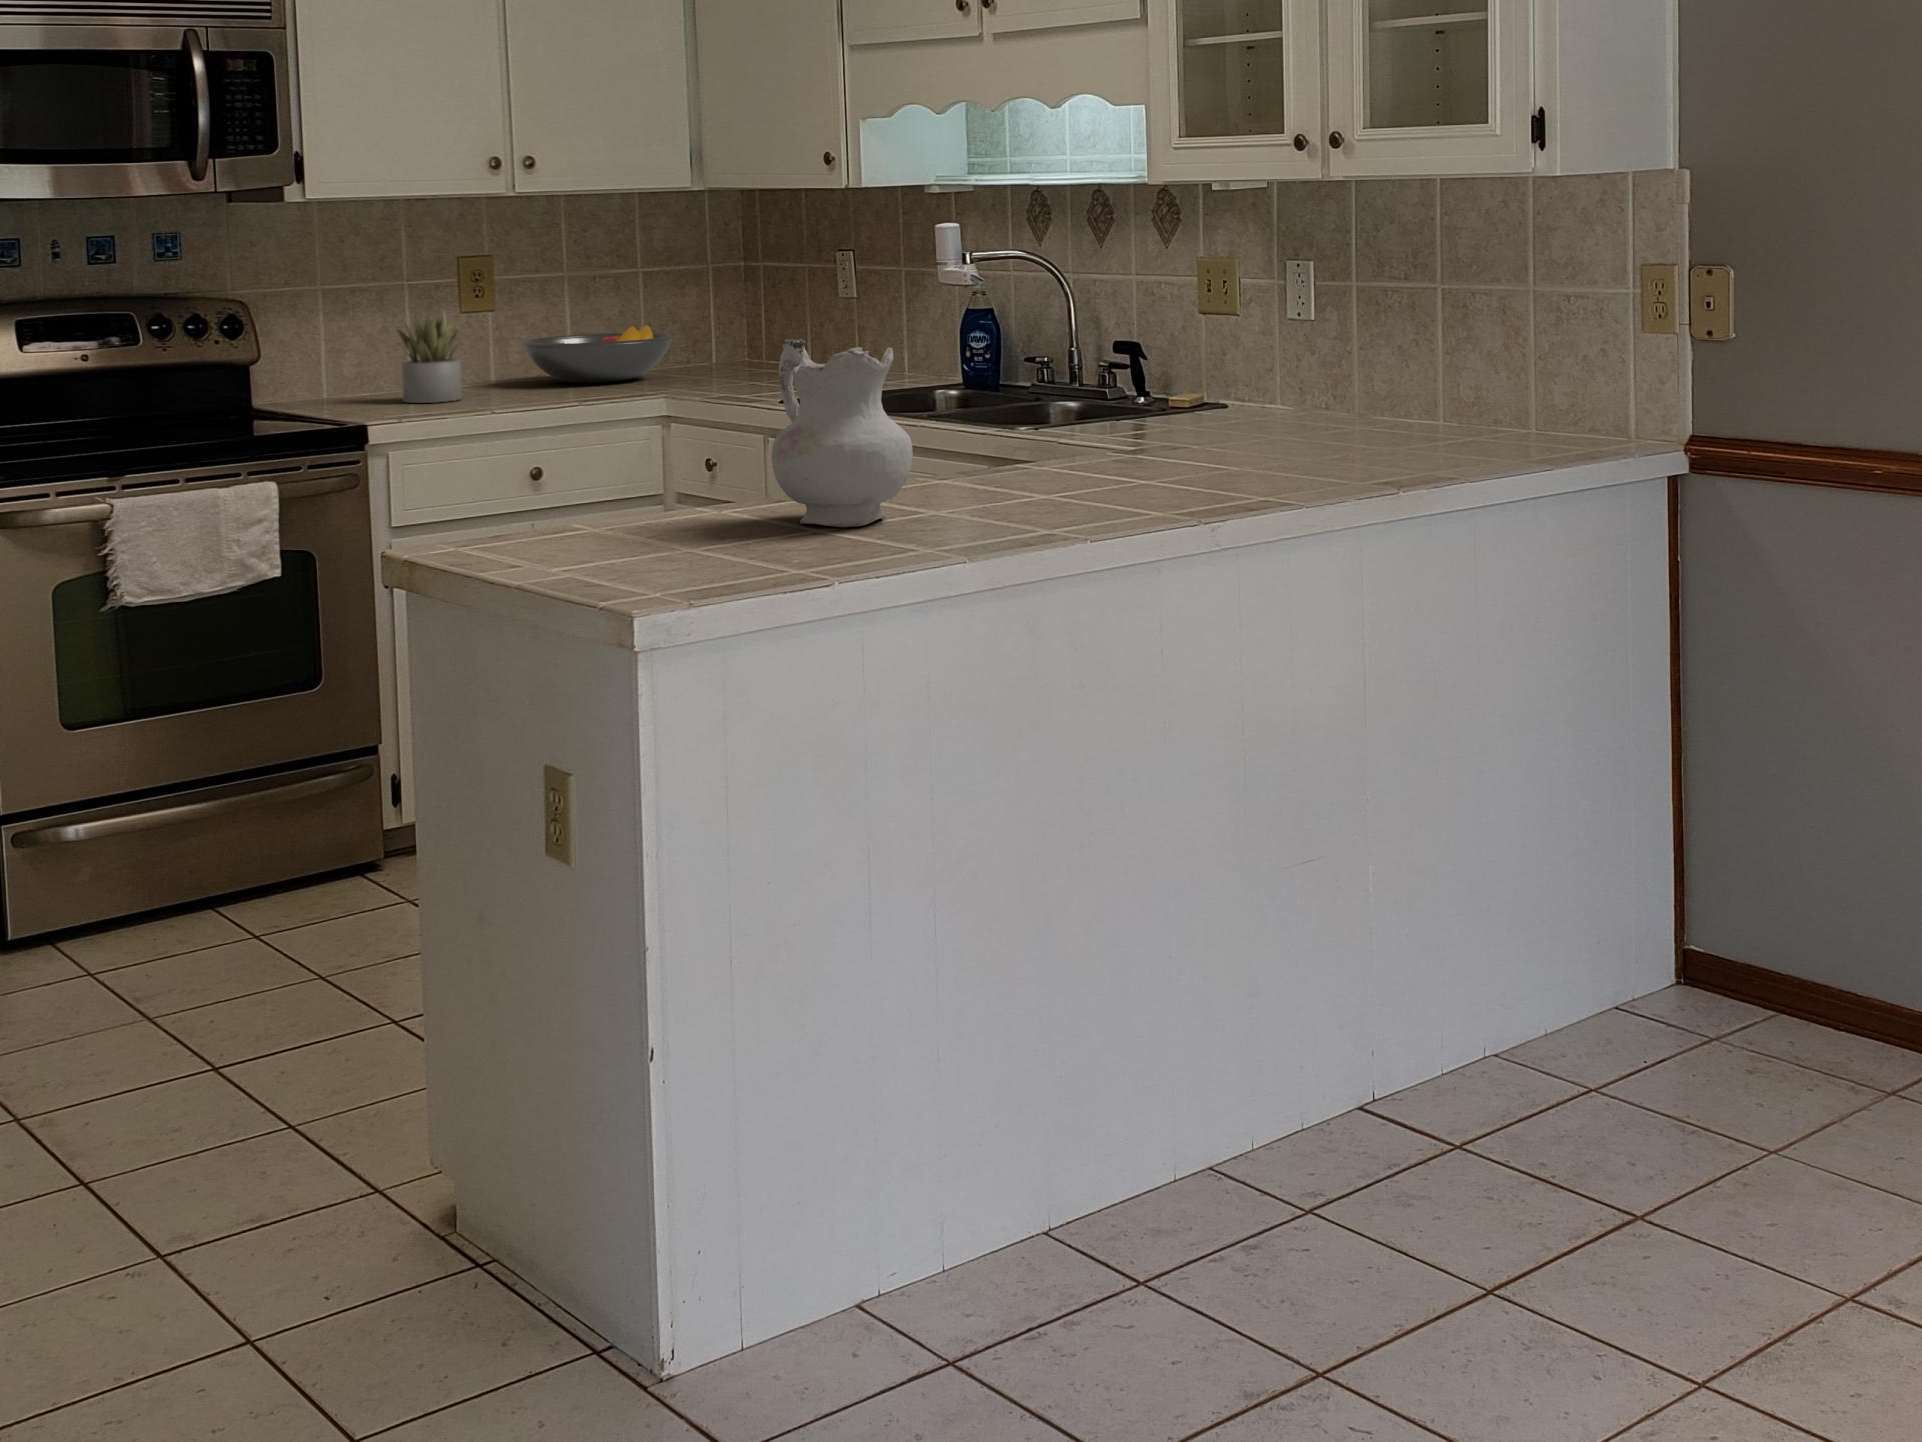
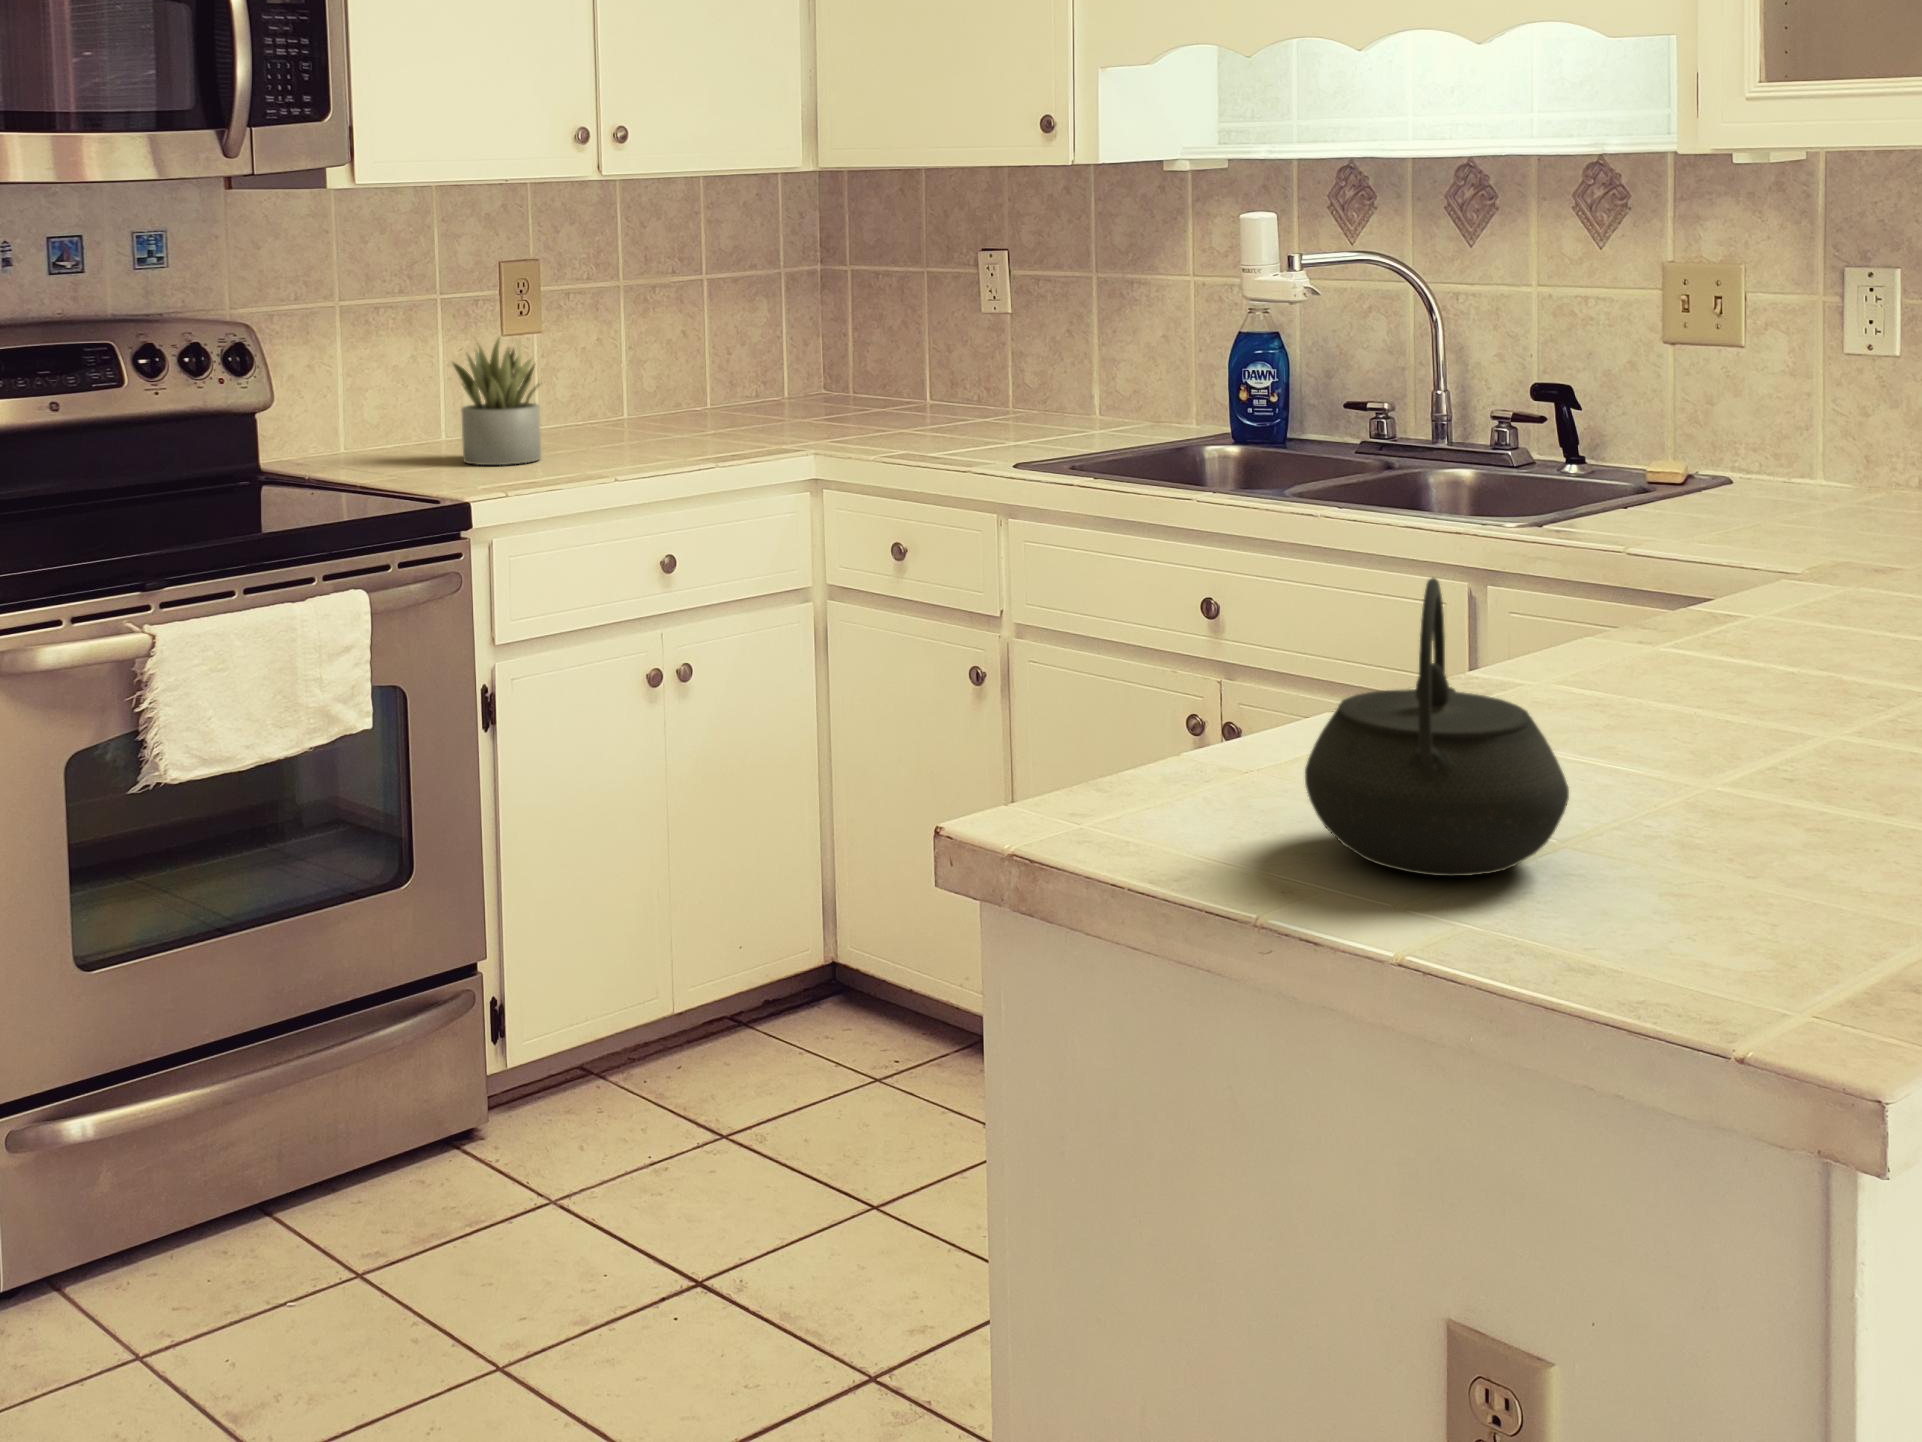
fruit bowl: present [522,324,673,383] -> none [587,352,783,431]
ceramic pitcher: present [771,338,913,527] -> none [1567,416,1889,780]
kettle: none [532,412,659,557] -> present [1305,578,1569,876]

